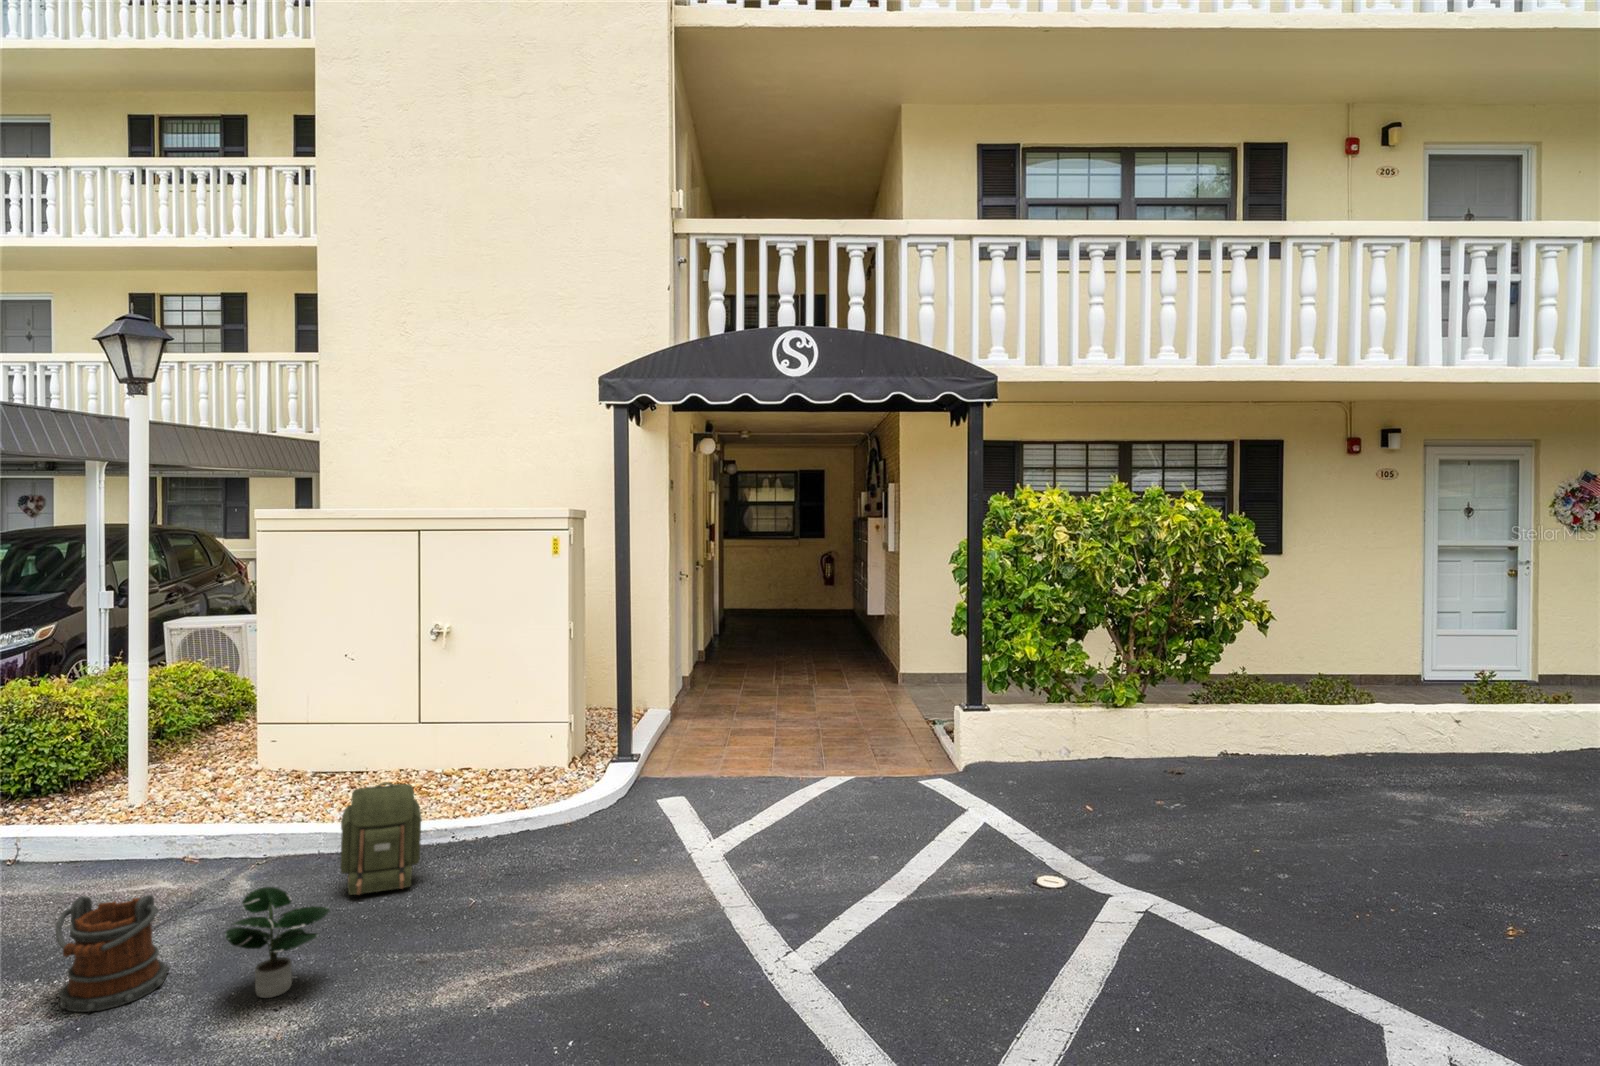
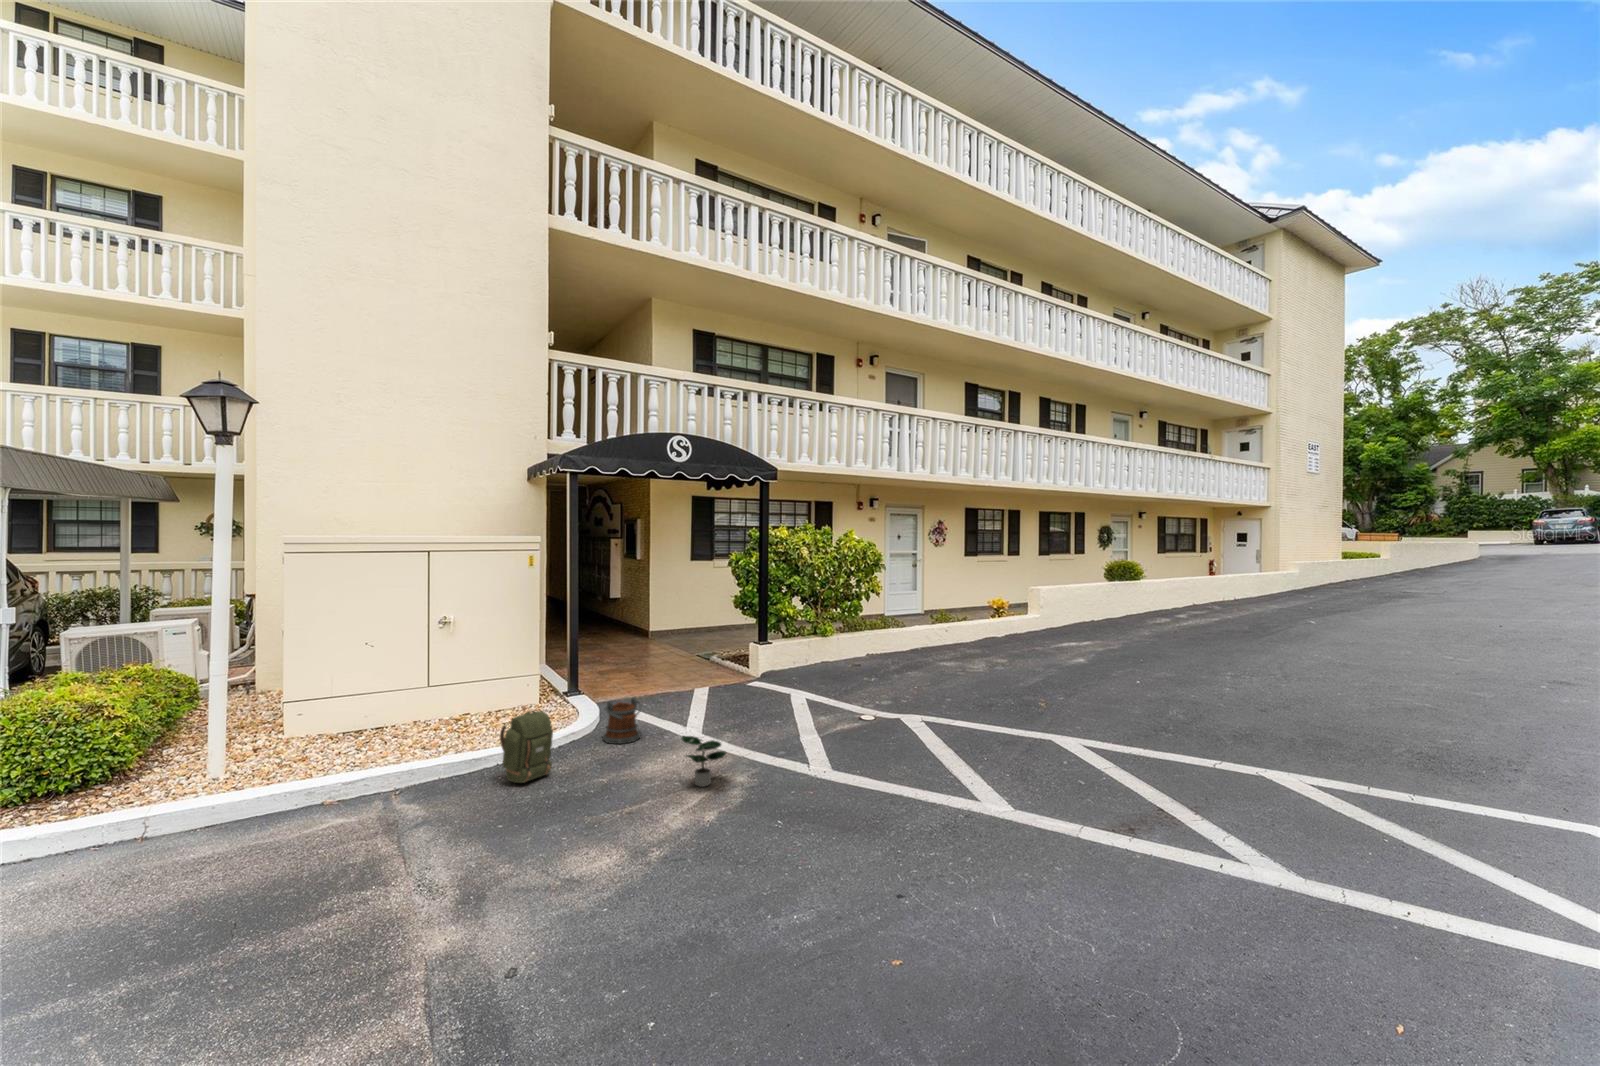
potted plant: present [225,887,330,998] -> present [681,736,726,787]
bucket: present [55,895,170,1012] -> present [602,697,642,744]

